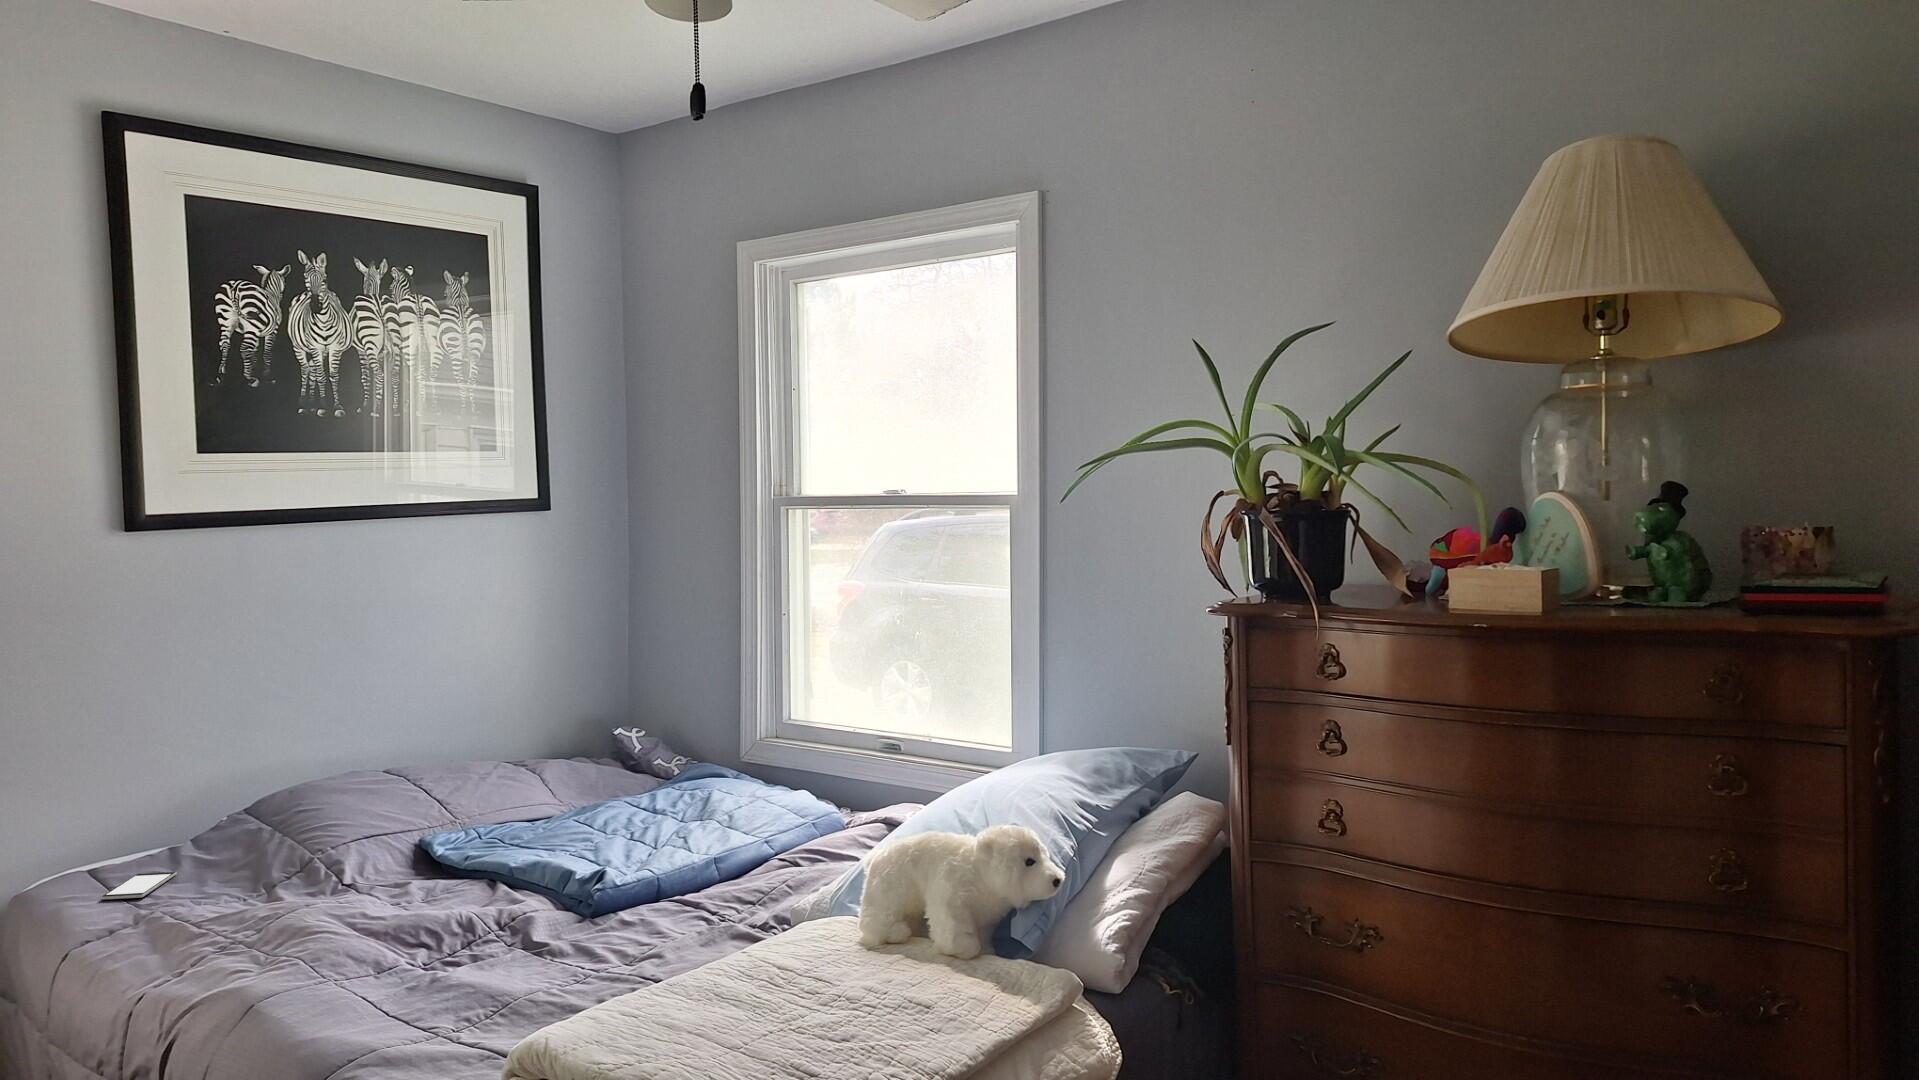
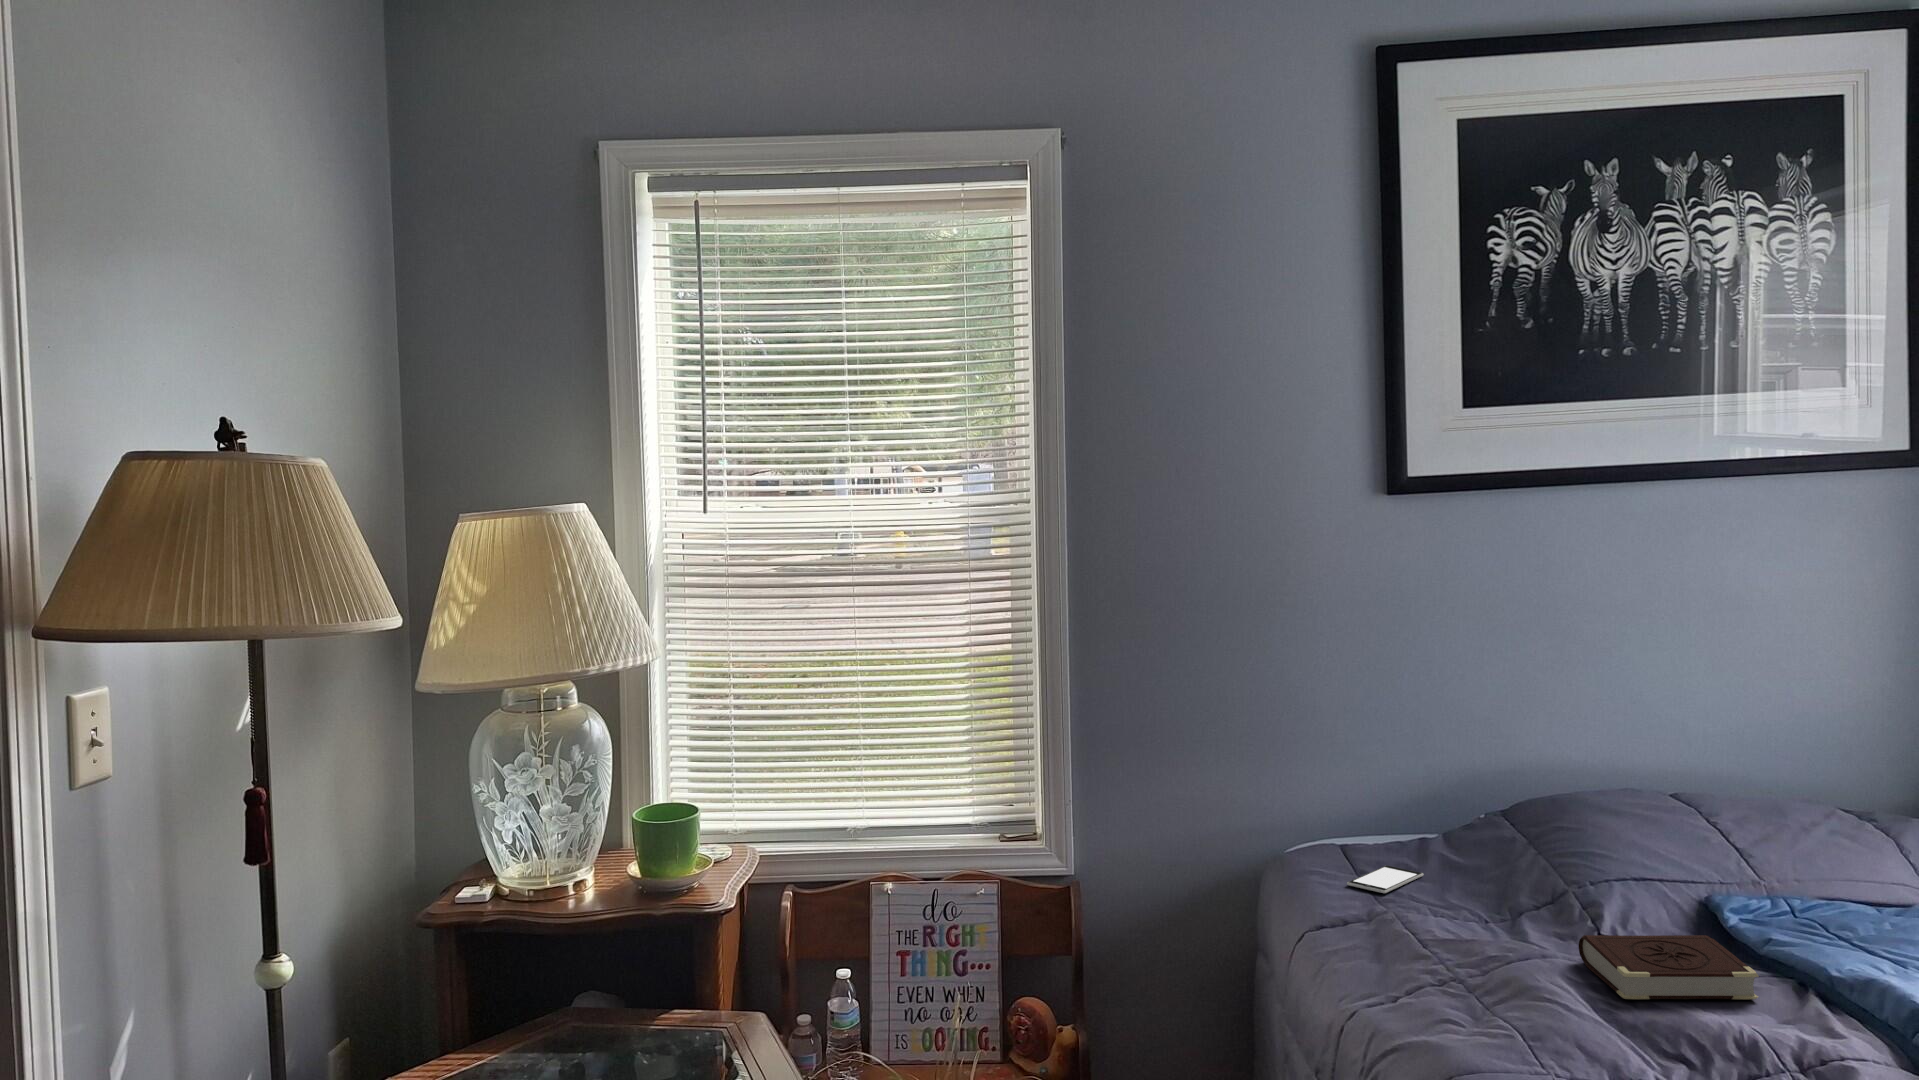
book: none [331,859,467,920] -> present [1579,935,1759,999]

